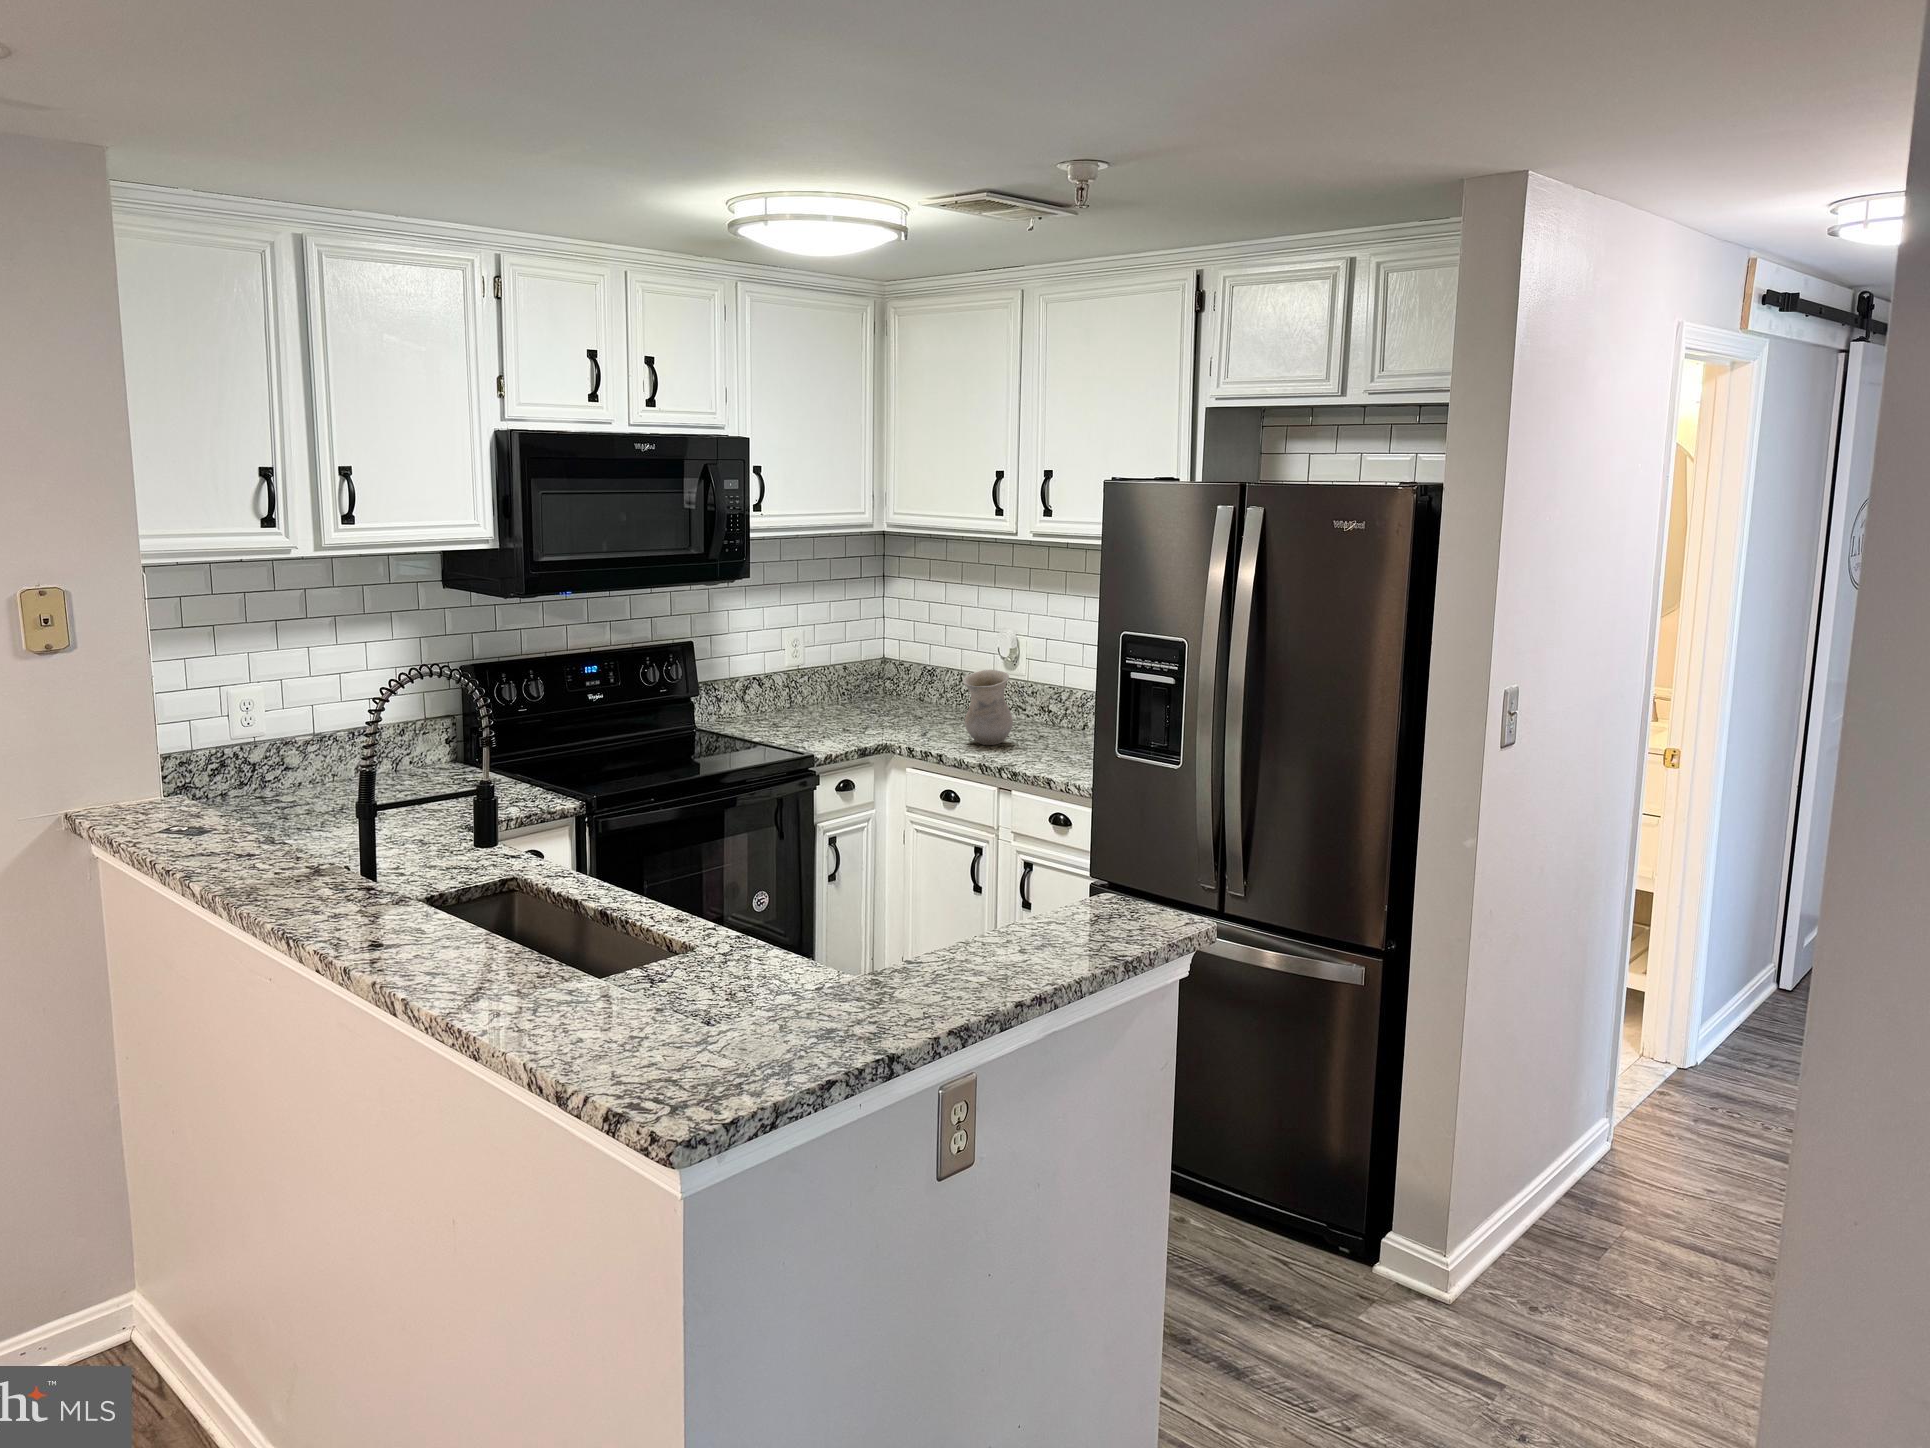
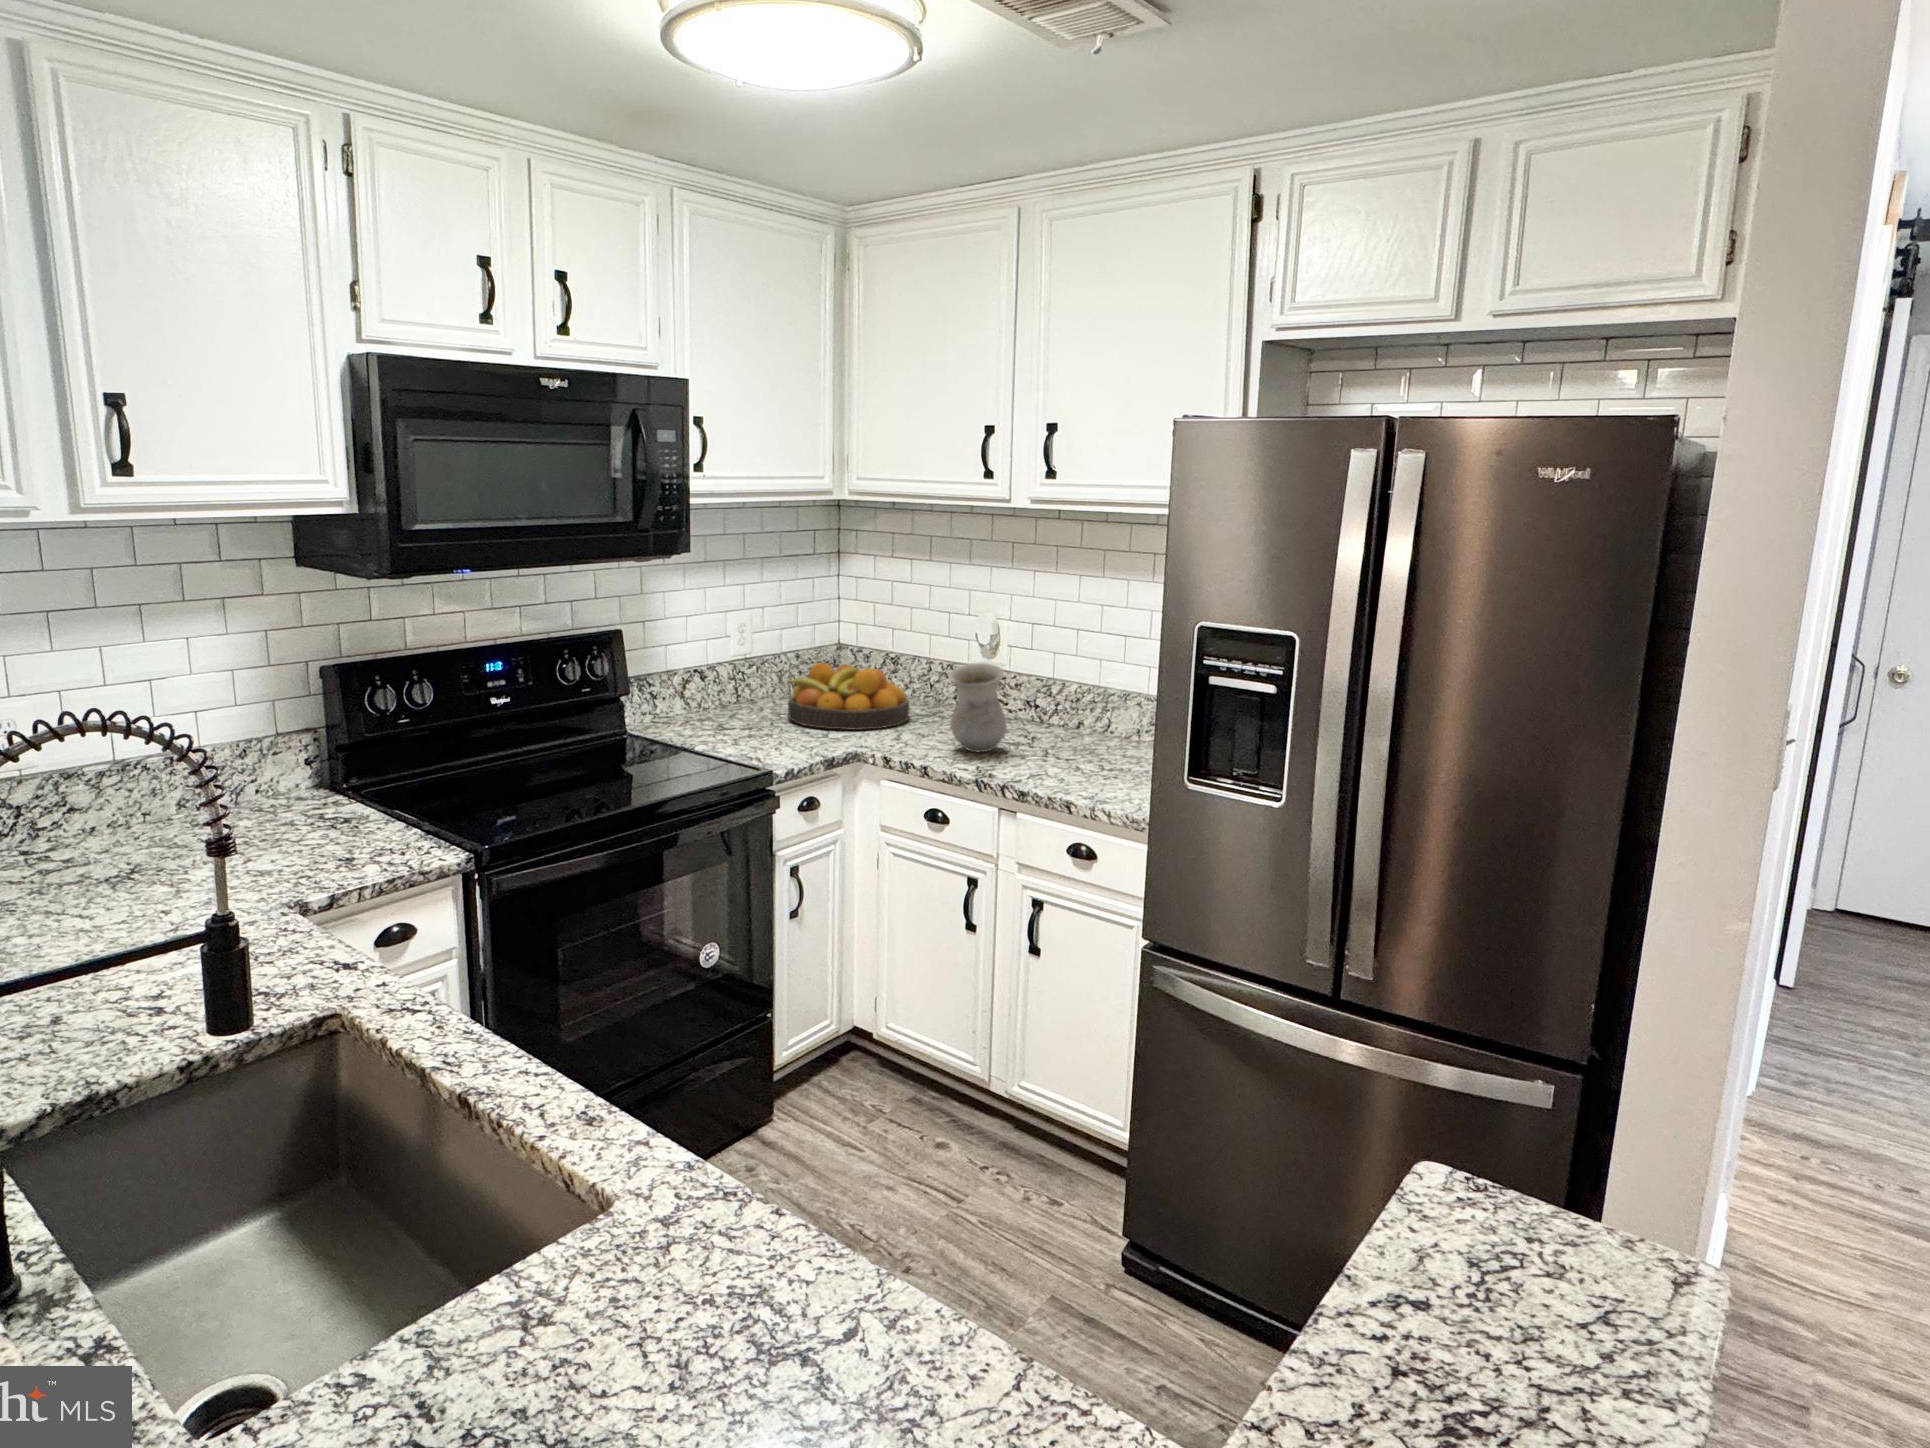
fruit bowl: none [830,672,937,729] -> present [786,663,910,730]

